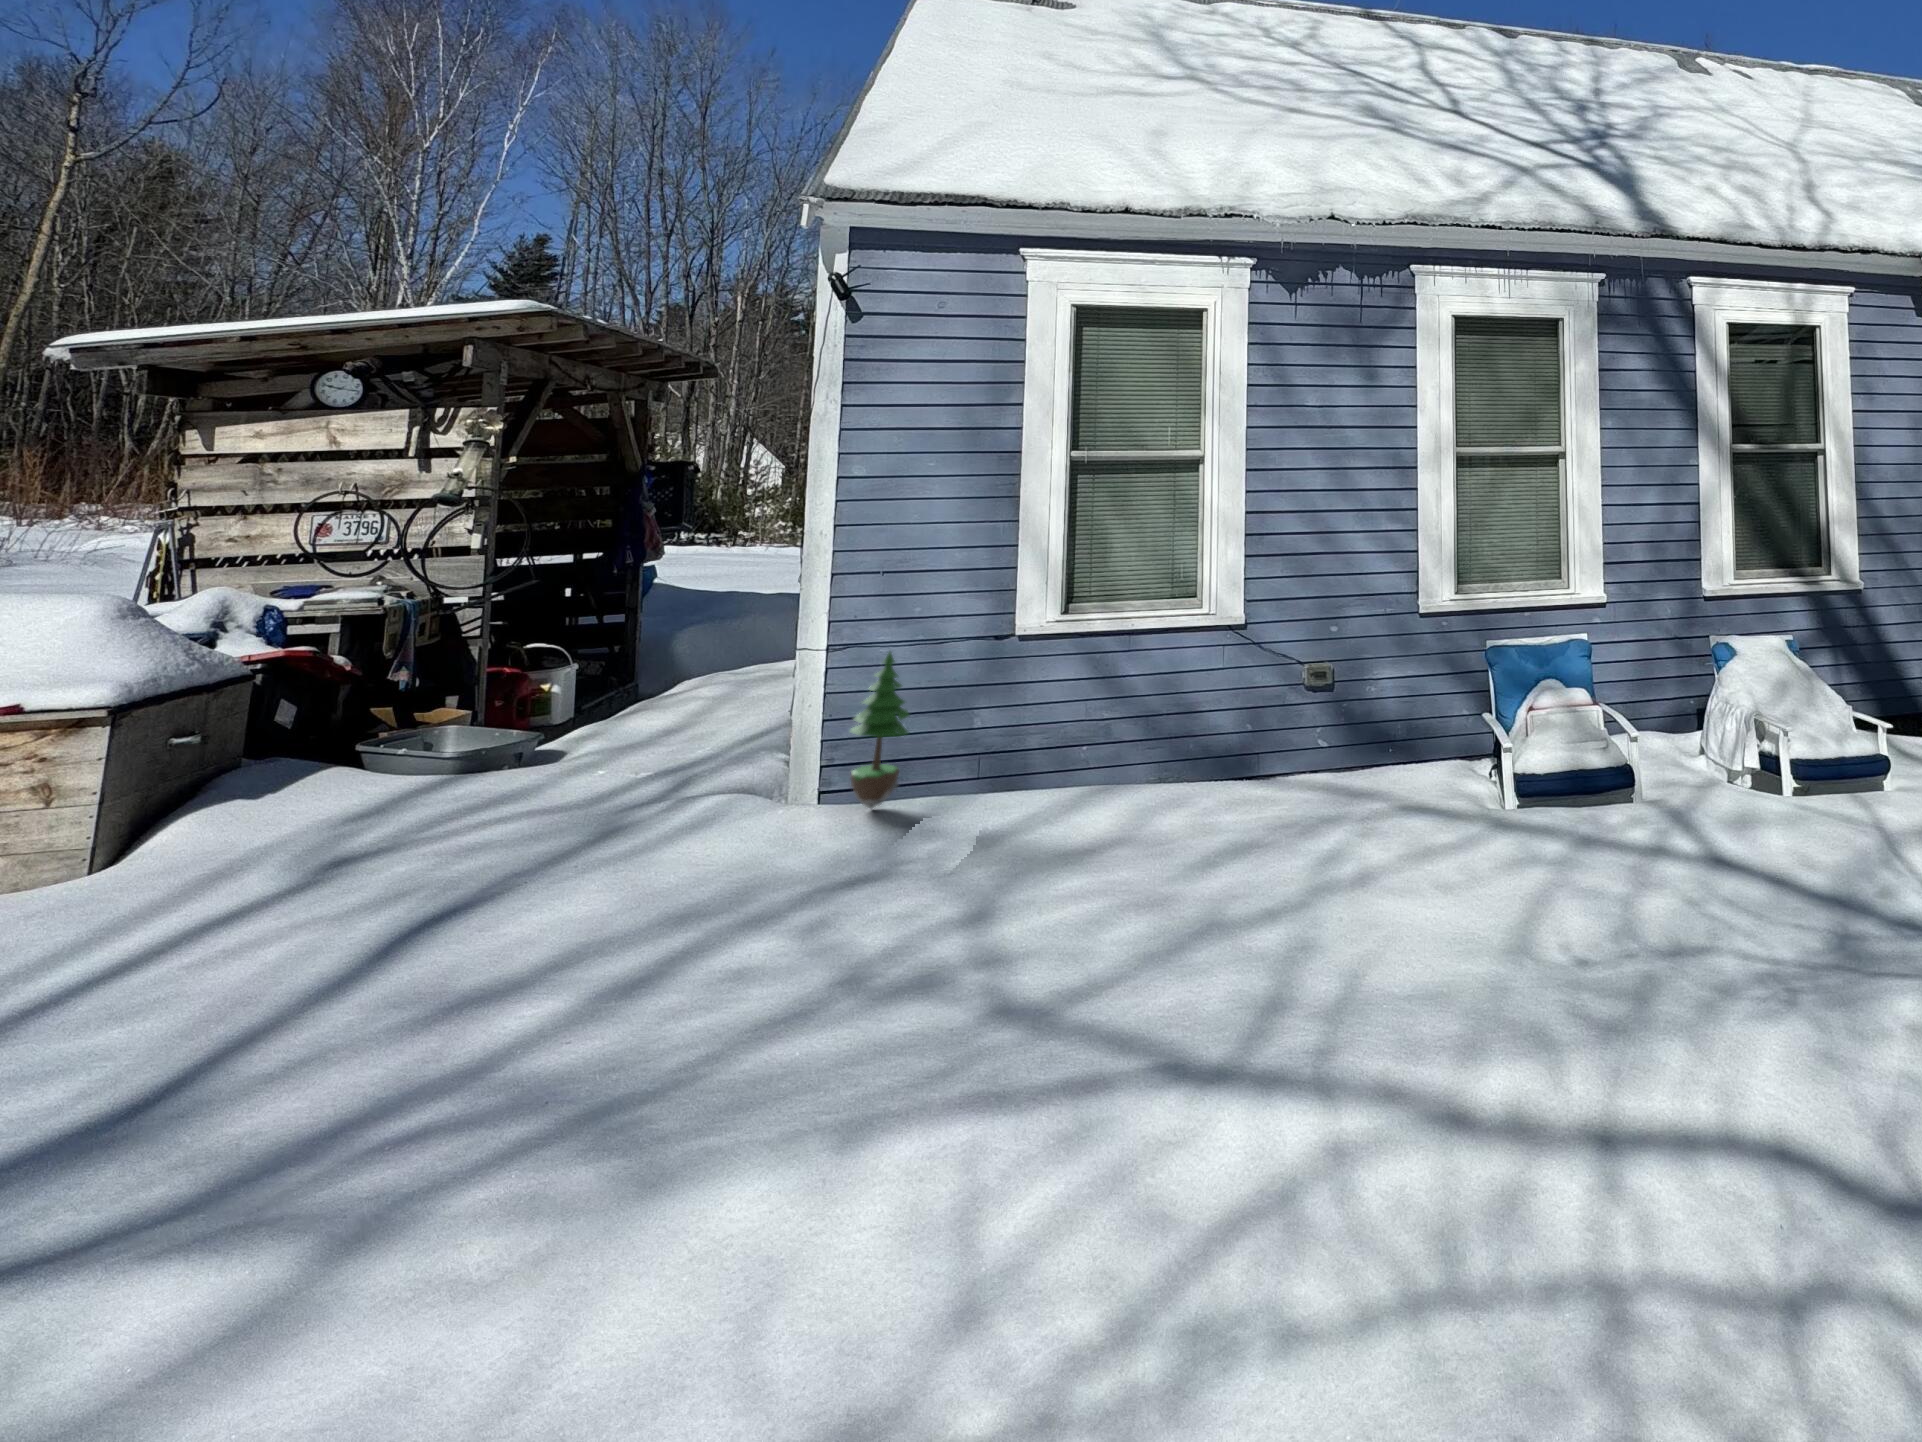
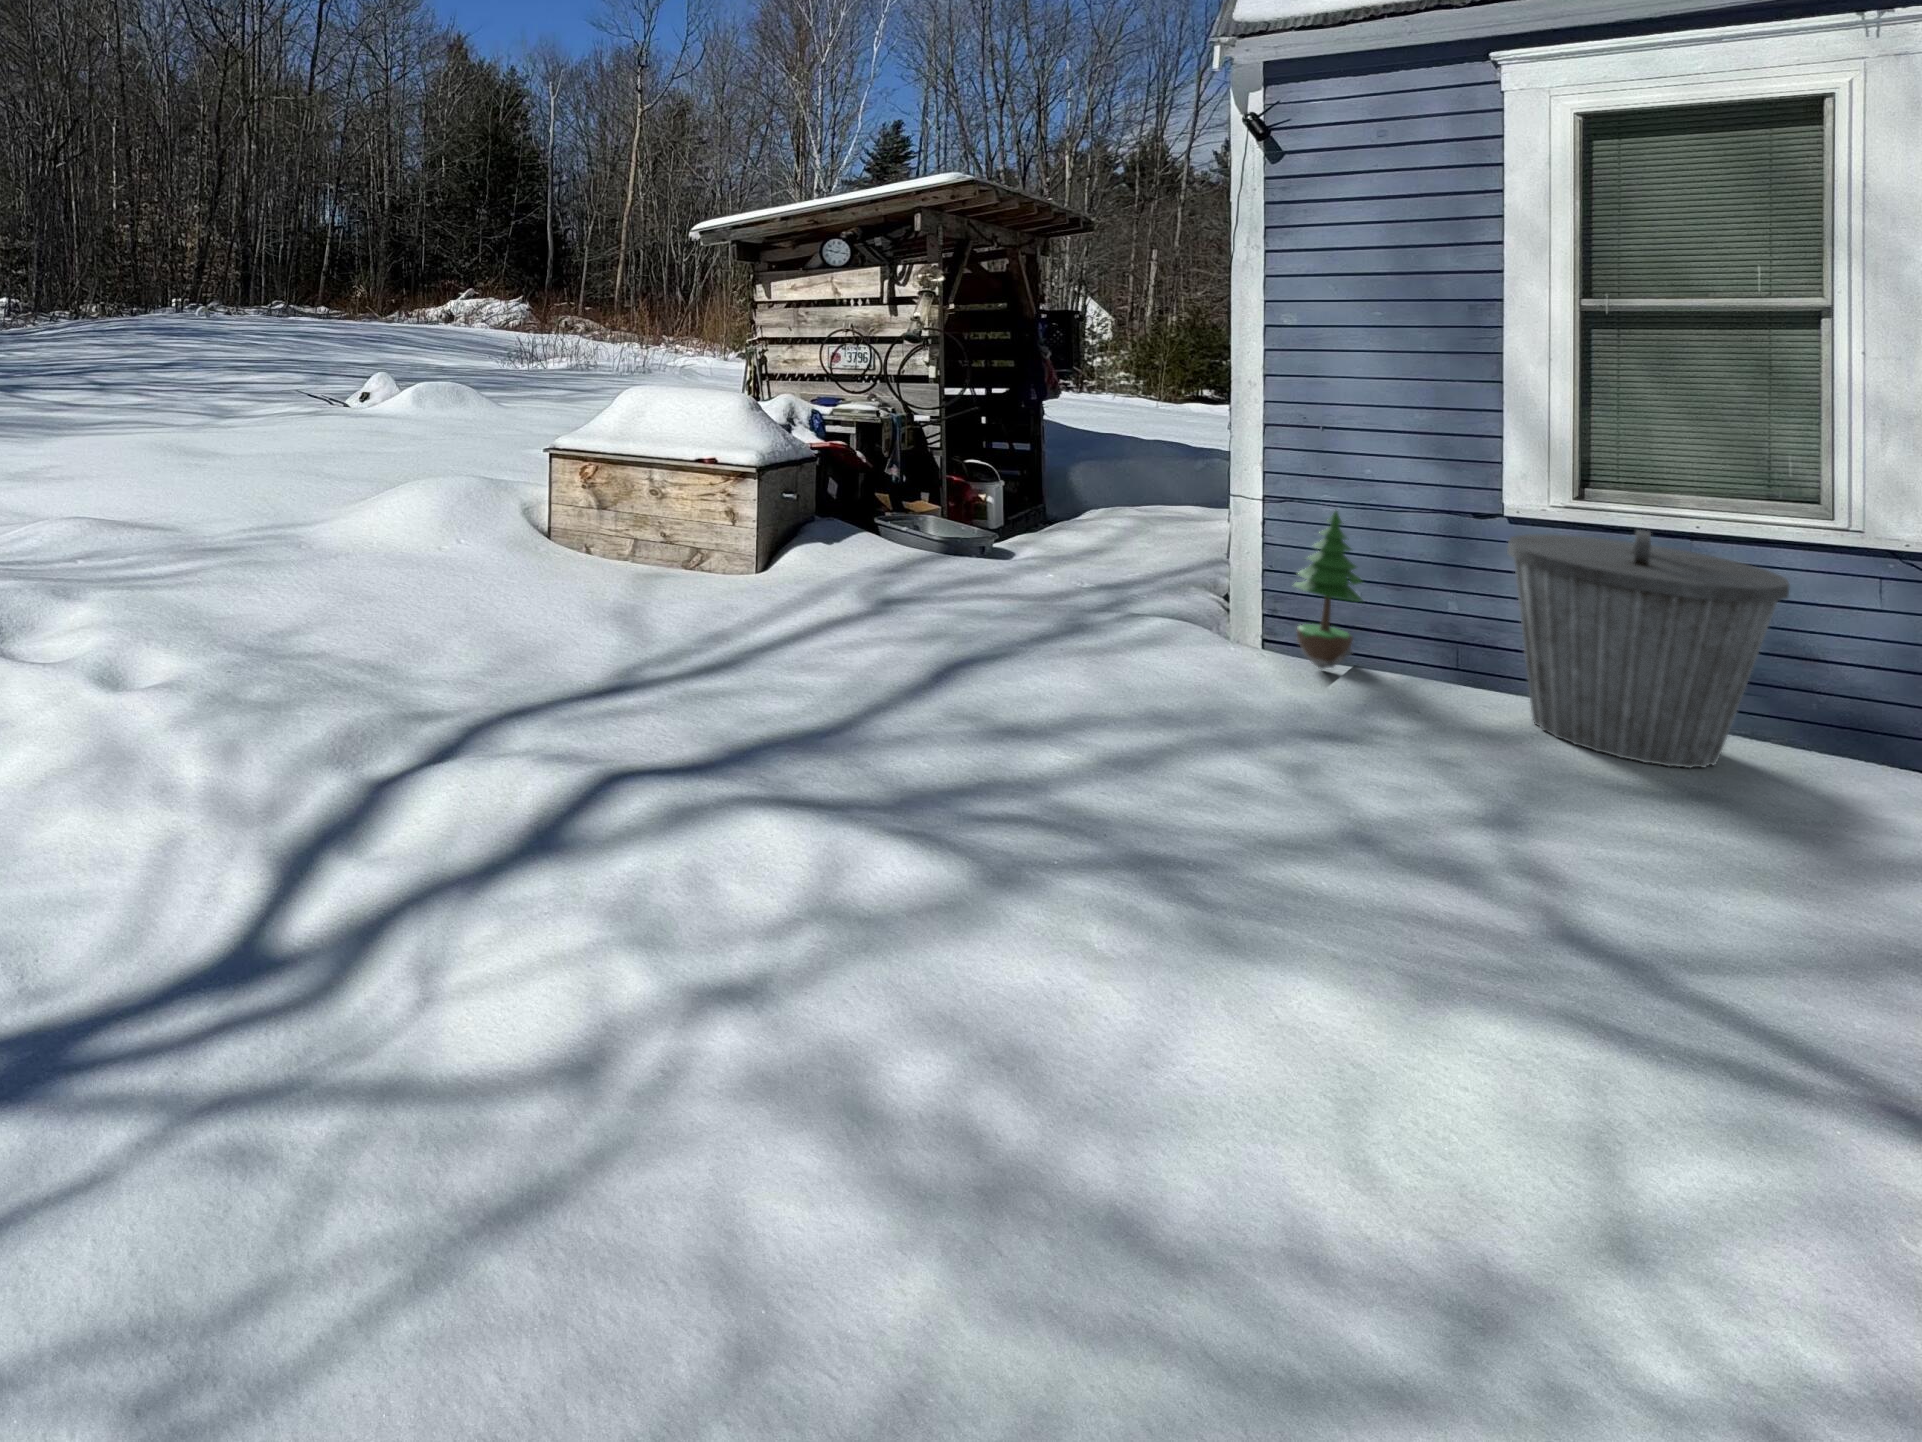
trash can: none [1015,634,1181,826] -> present [1507,530,1789,768]

